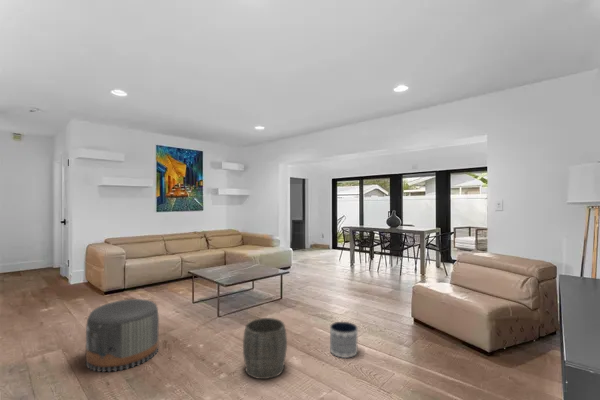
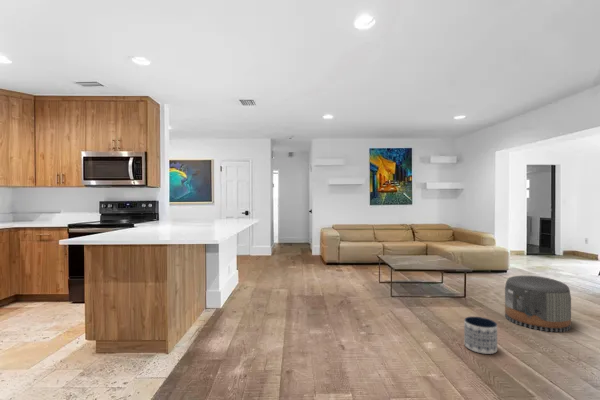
pouf: present [86,299,159,372] -> present [505,276,571,332]
woven basket: present [243,318,287,379] -> none [372,293,411,342]

